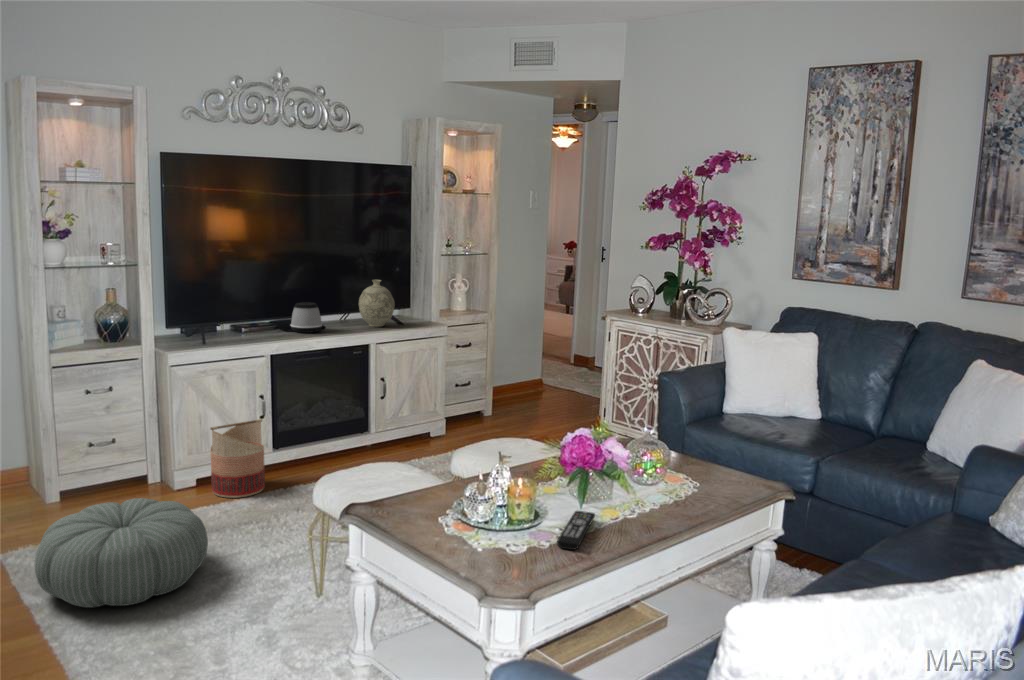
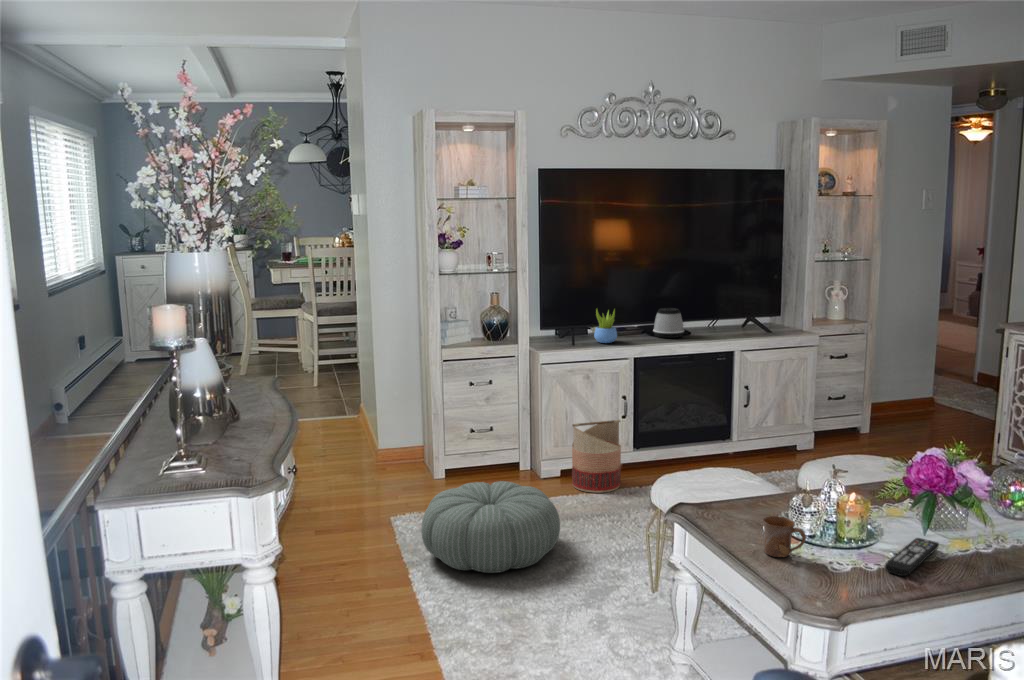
decorative vase: present [359,280,395,327] -> none [723,286,761,334]
succulent plant: none [229,303,254,340] -> present [594,310,617,343]
mug: none [444,507,486,548] -> present [762,516,806,557]

